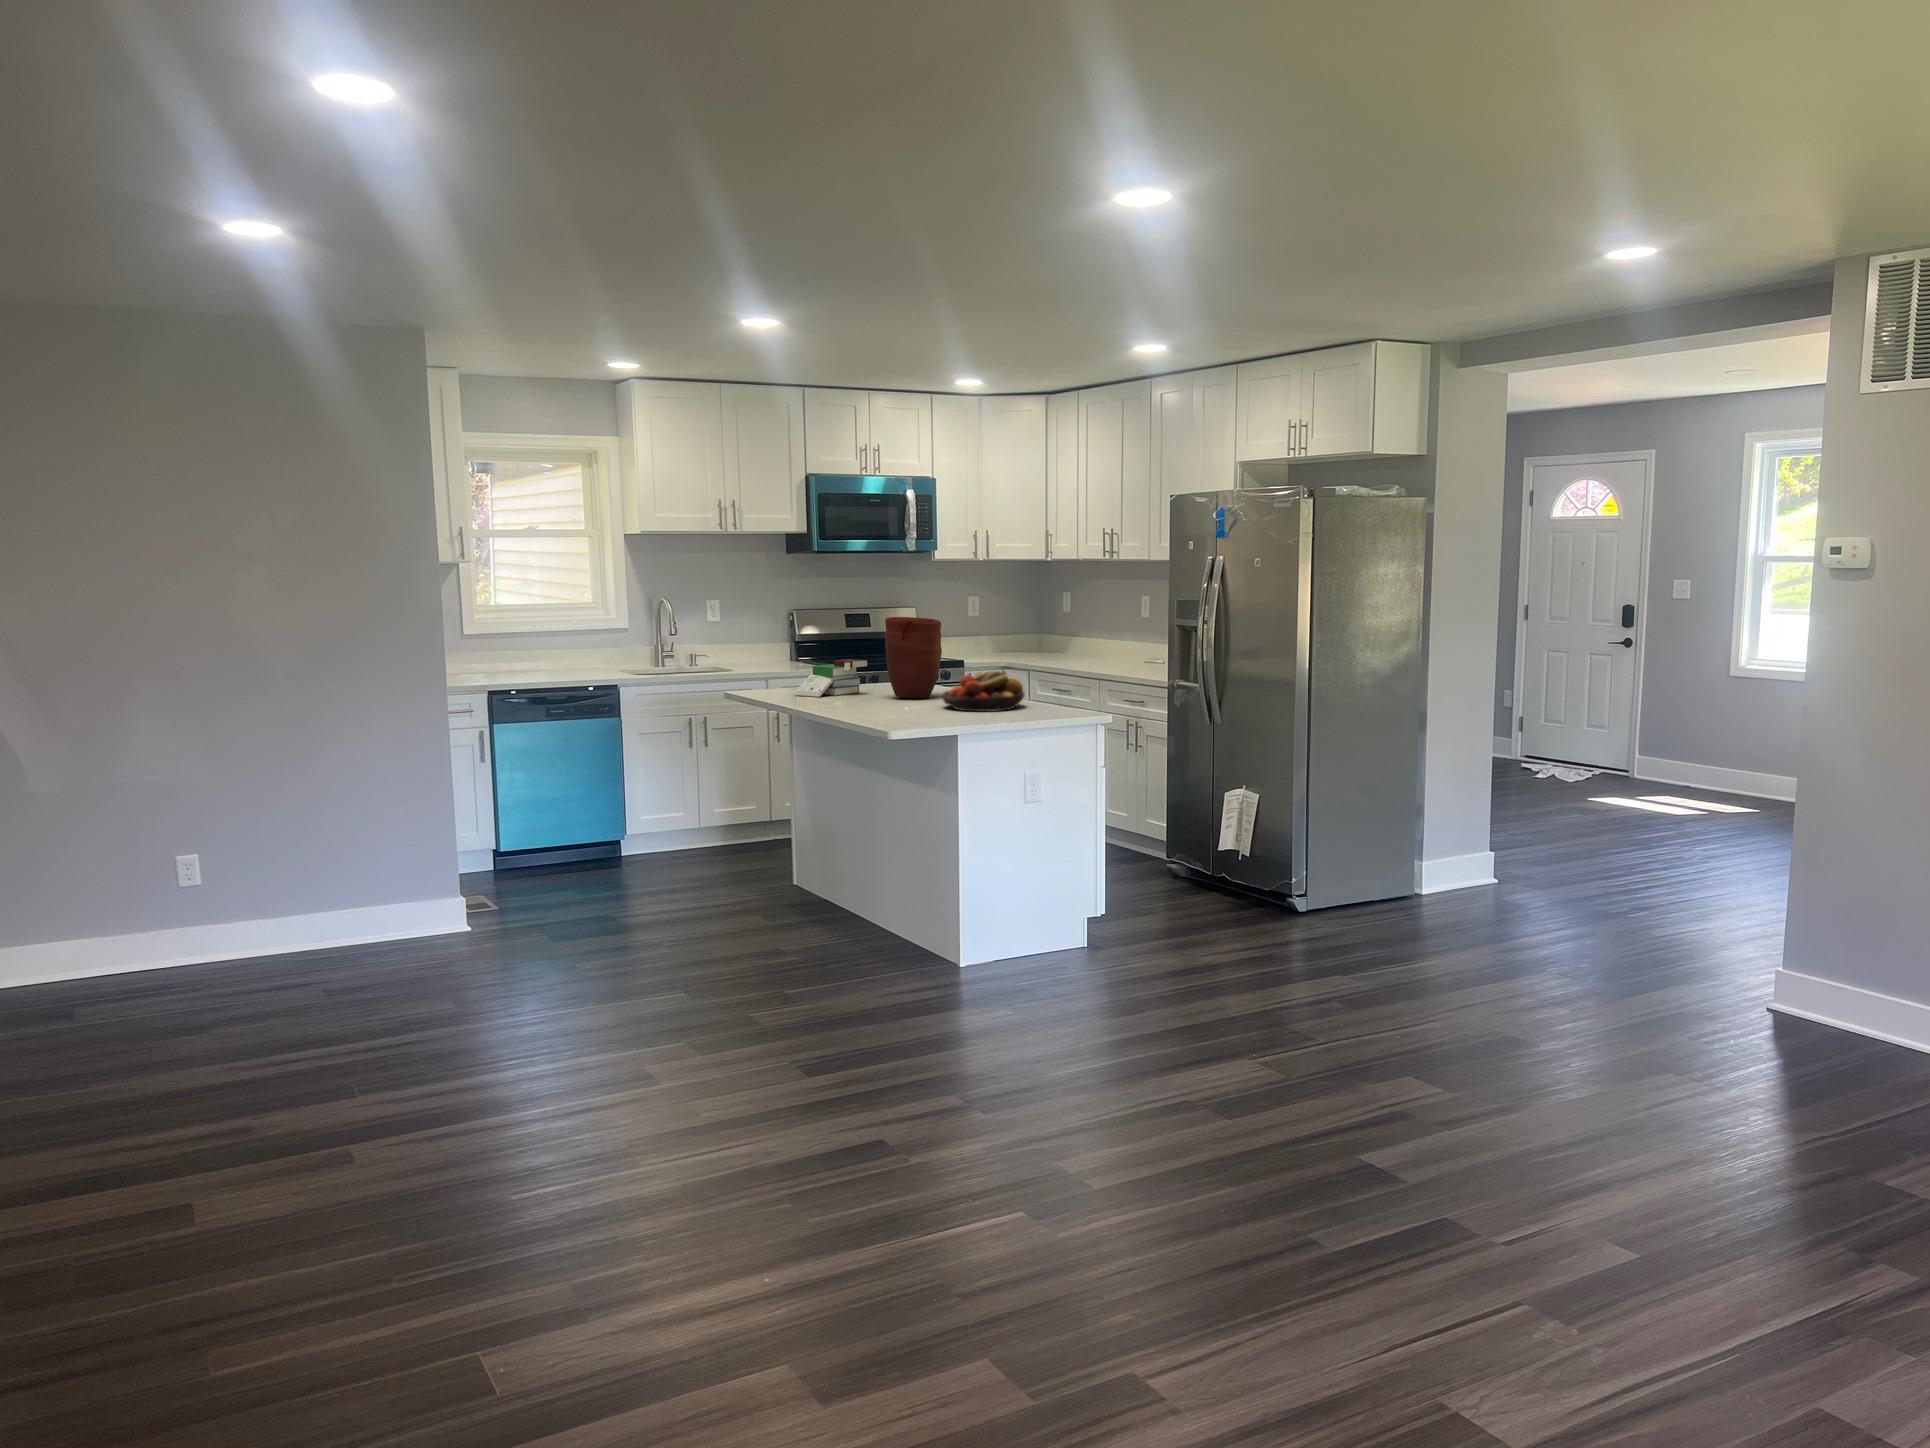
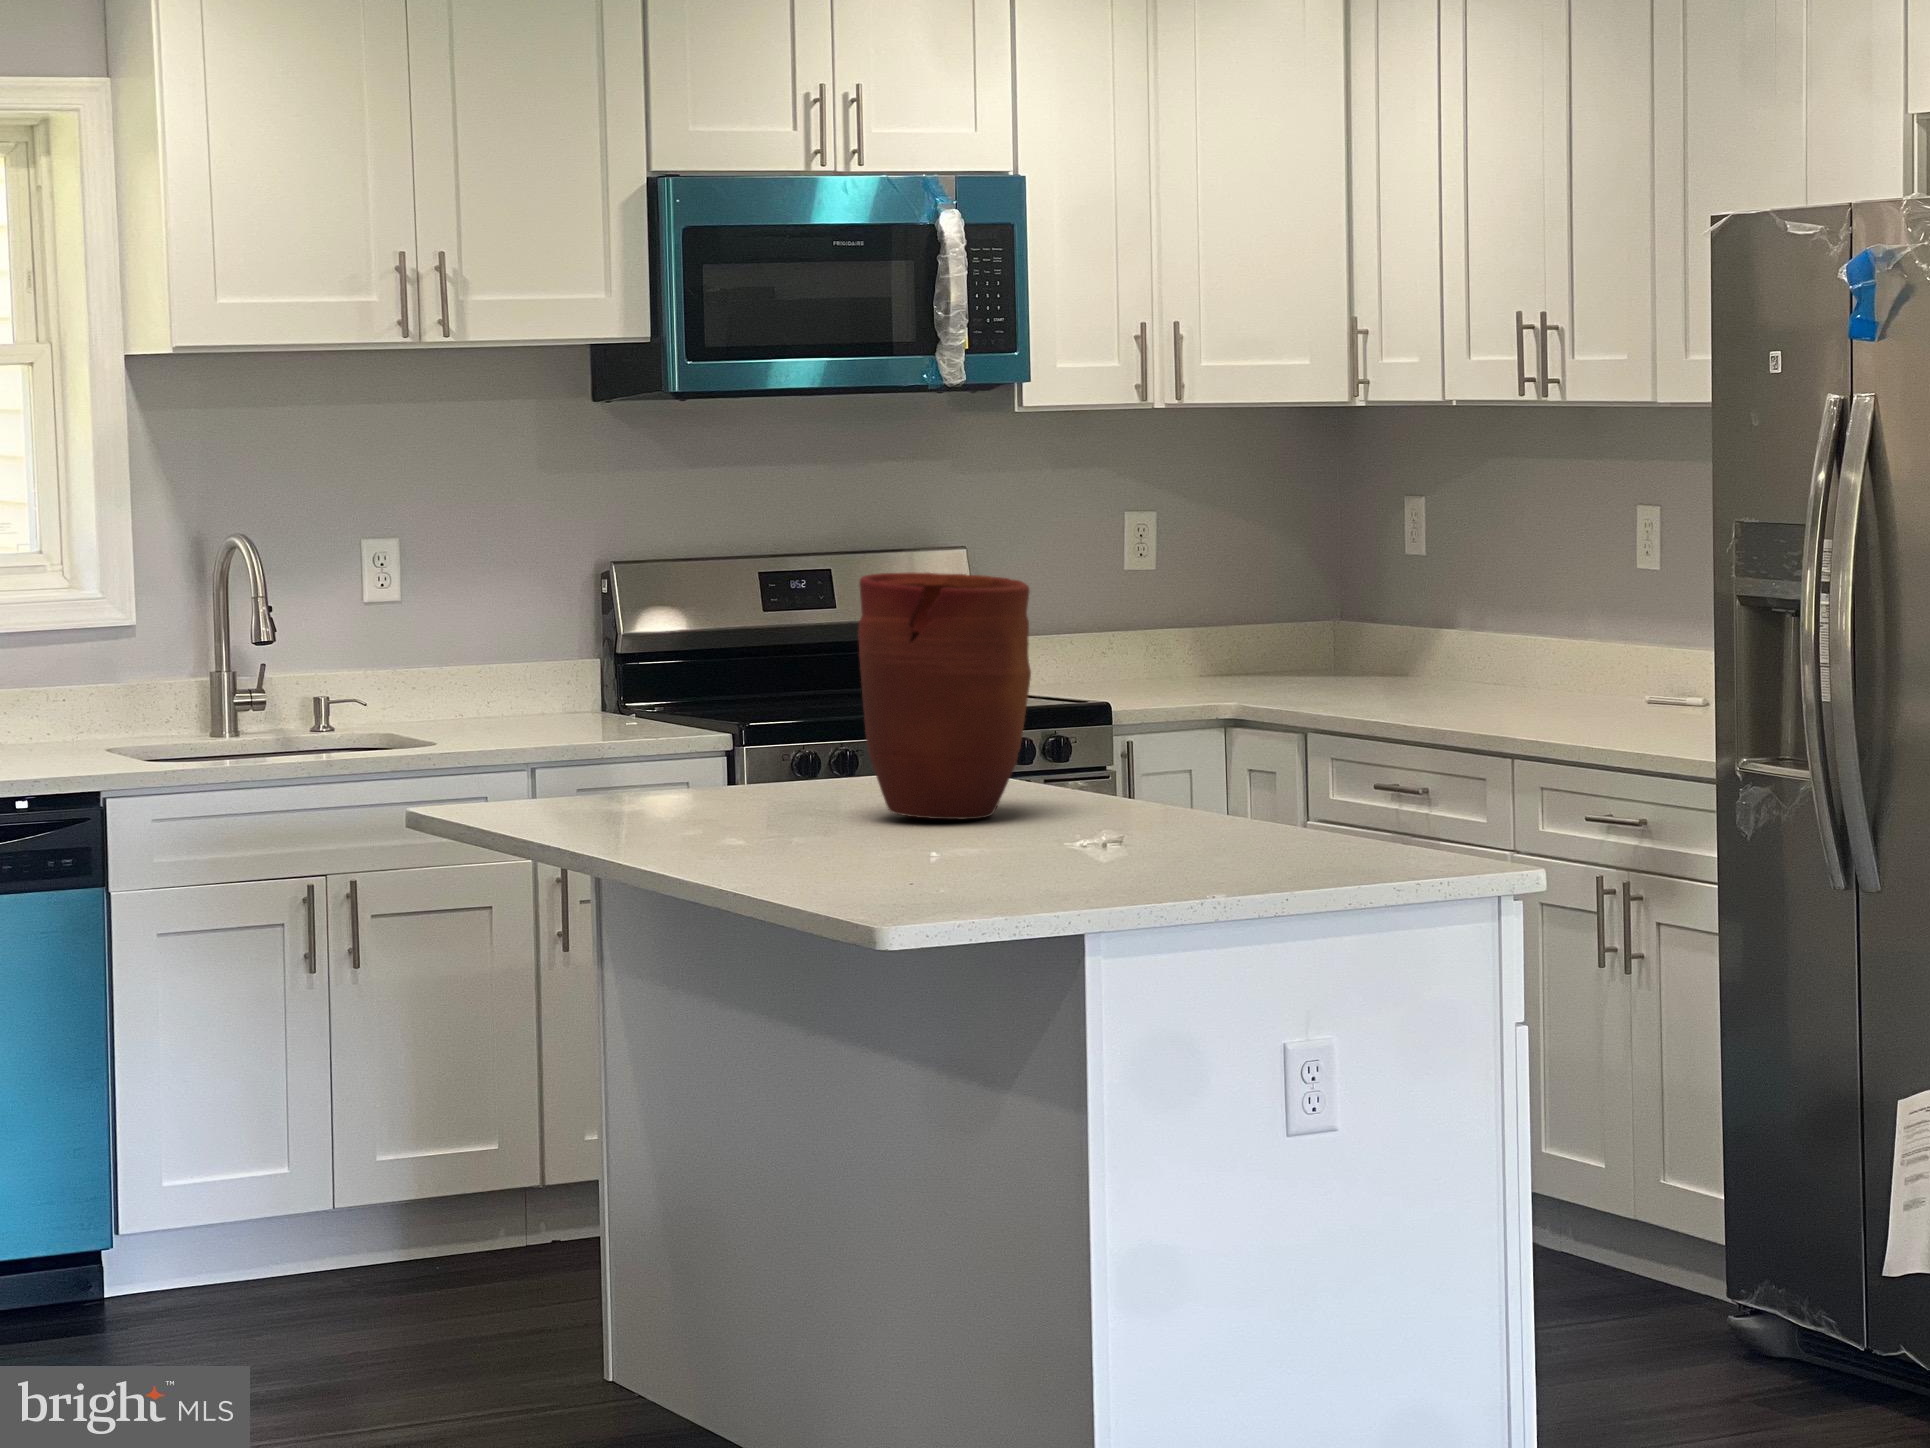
book: present [795,659,867,697] -> none [589,700,807,817]
fruit bowl: present [942,671,1024,711] -> none [1030,736,1291,866]

